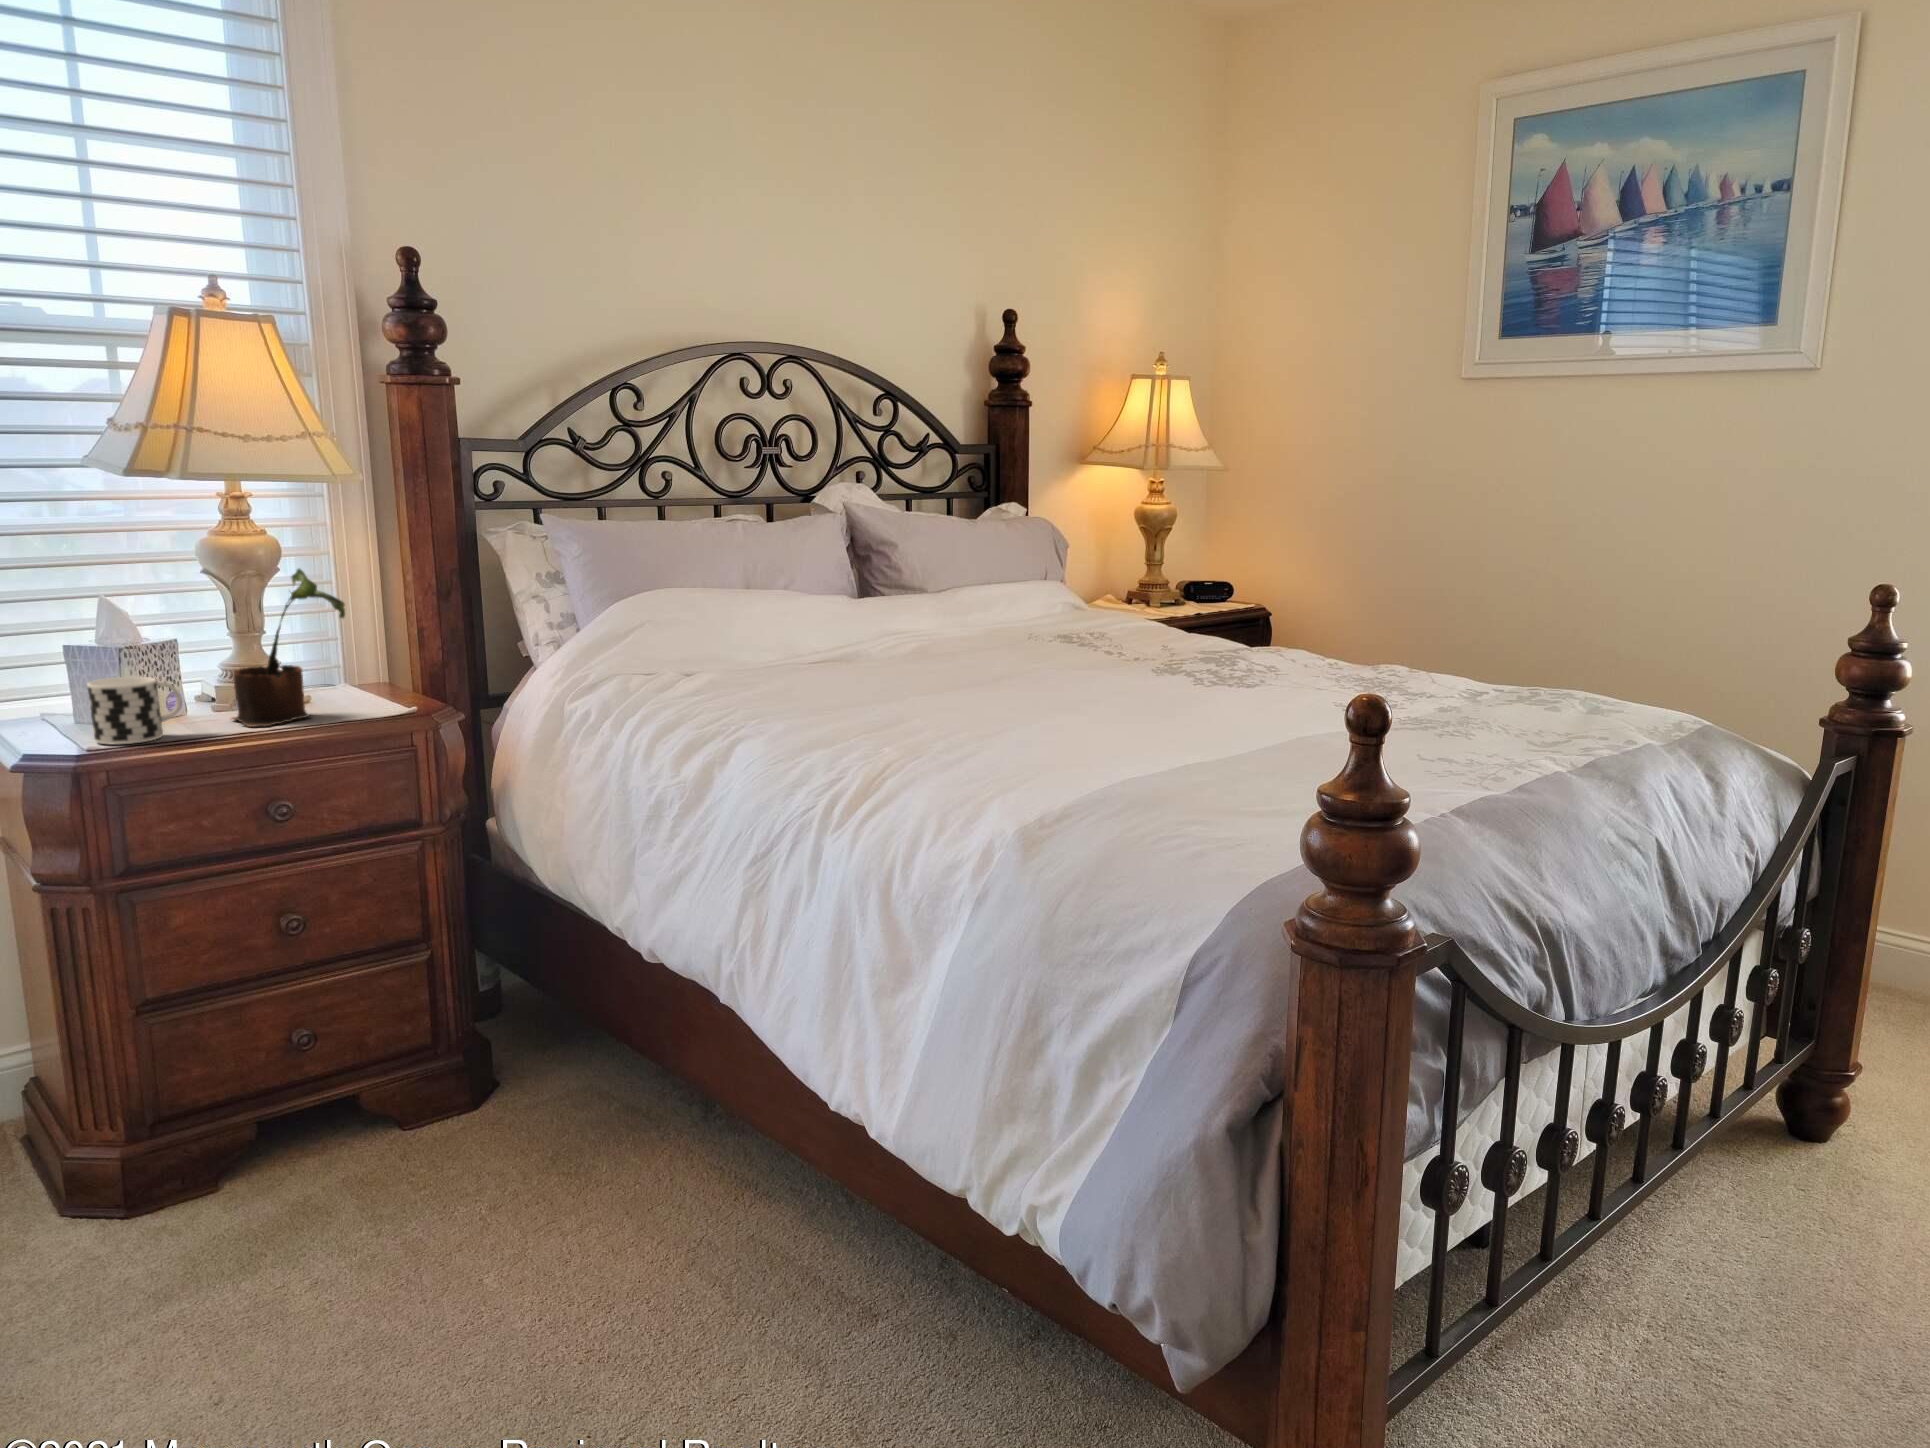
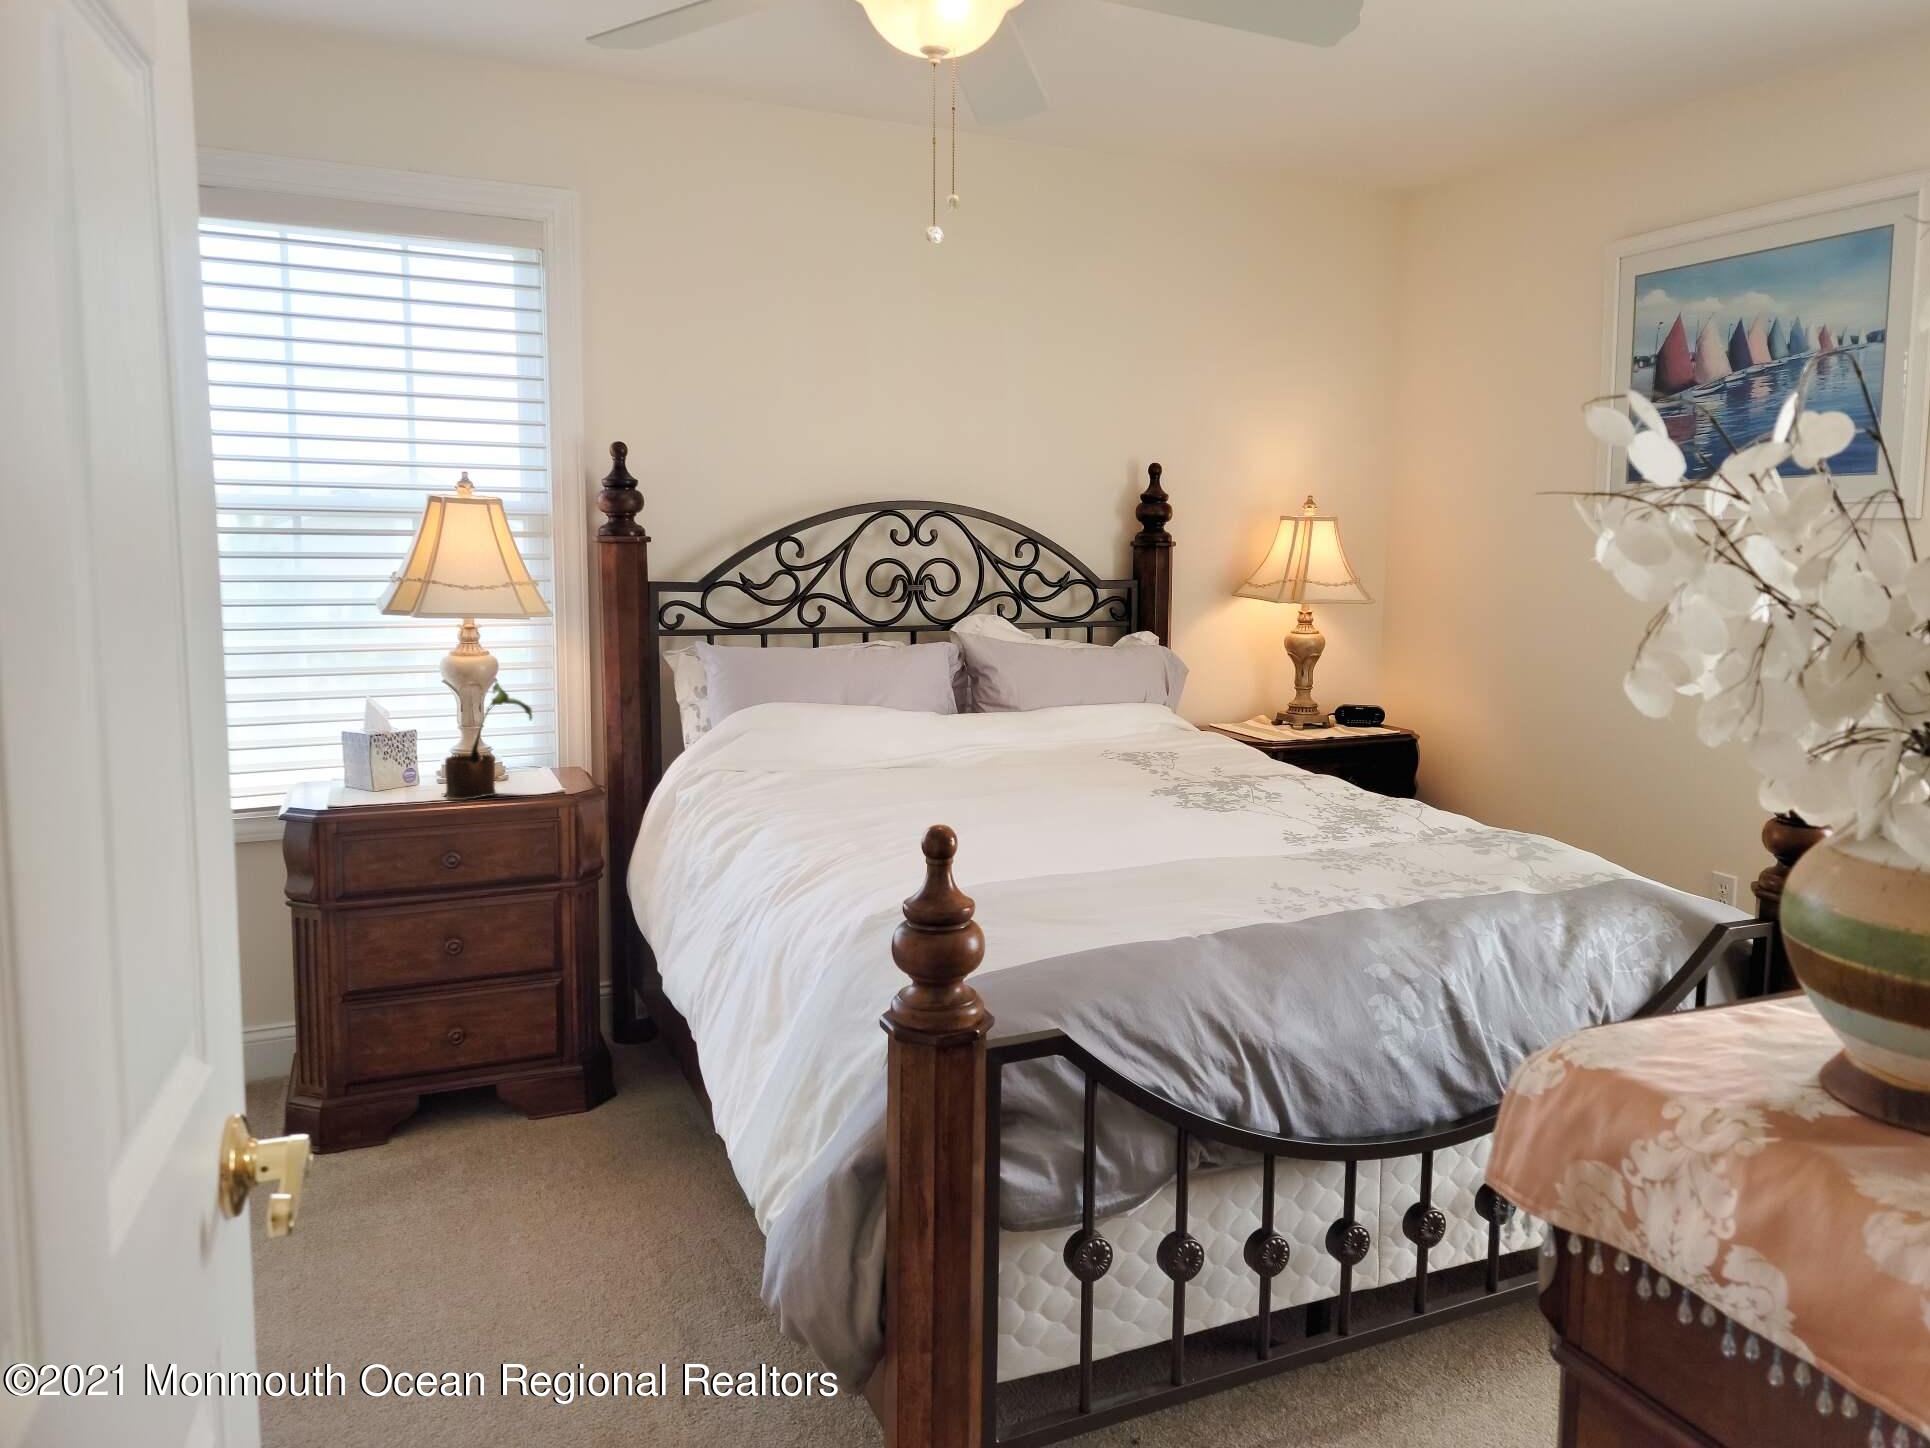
cup: present [87,677,181,744] -> none [341,759,404,808]

